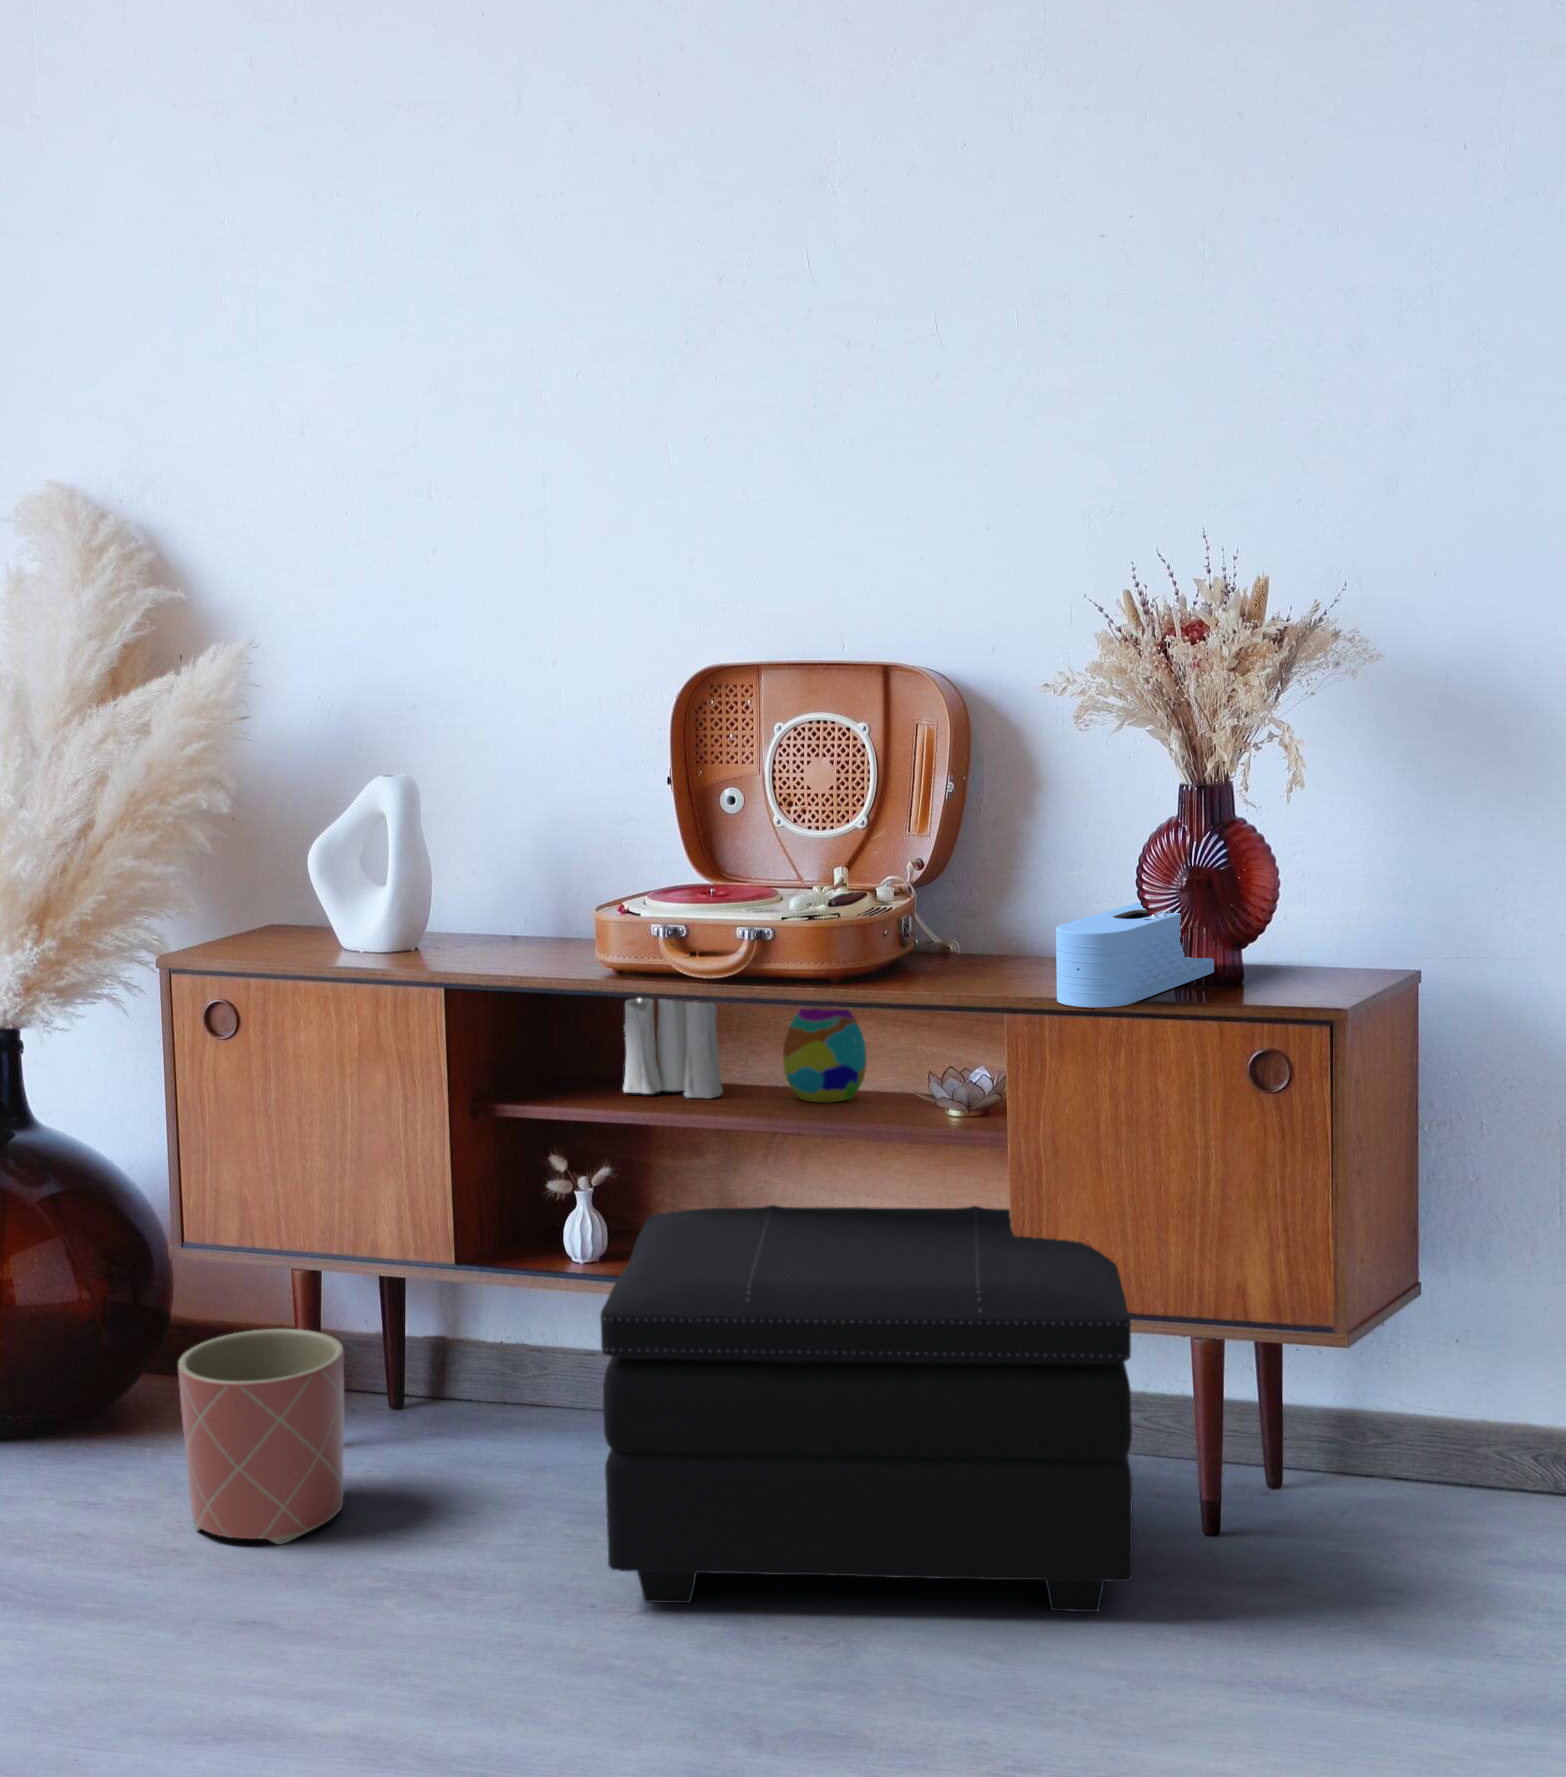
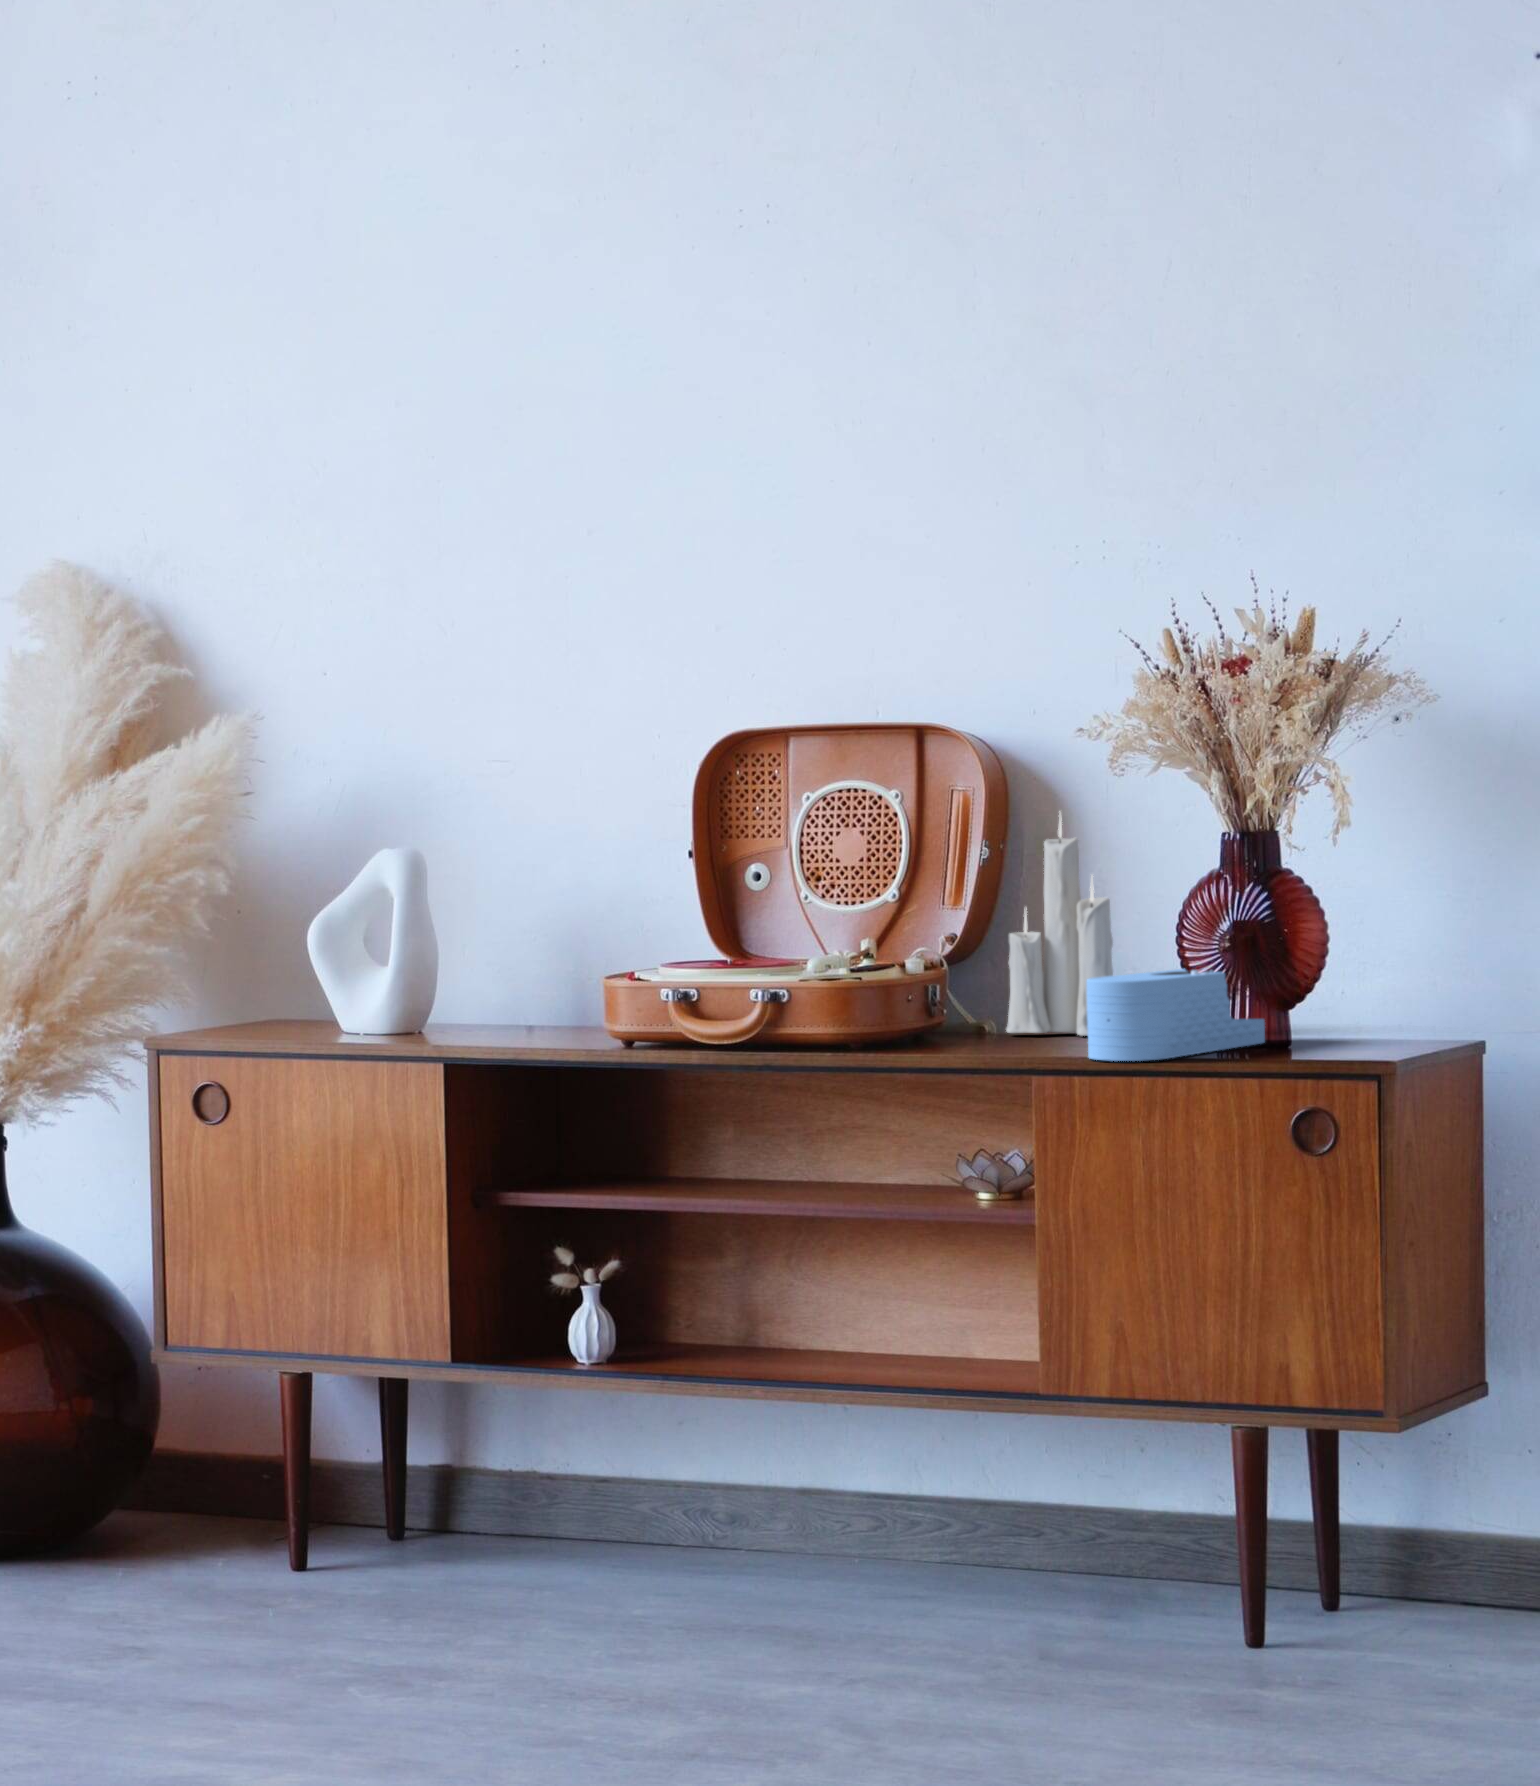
candle: present [623,998,723,1098] -> present [1006,813,1113,1036]
decorative egg: present [783,1009,867,1103] -> none [808,1079,898,1192]
footstool: present [600,1205,1133,1612] -> none [595,1297,1168,1720]
planter: present [178,1329,344,1545] -> none [153,1430,330,1653]

